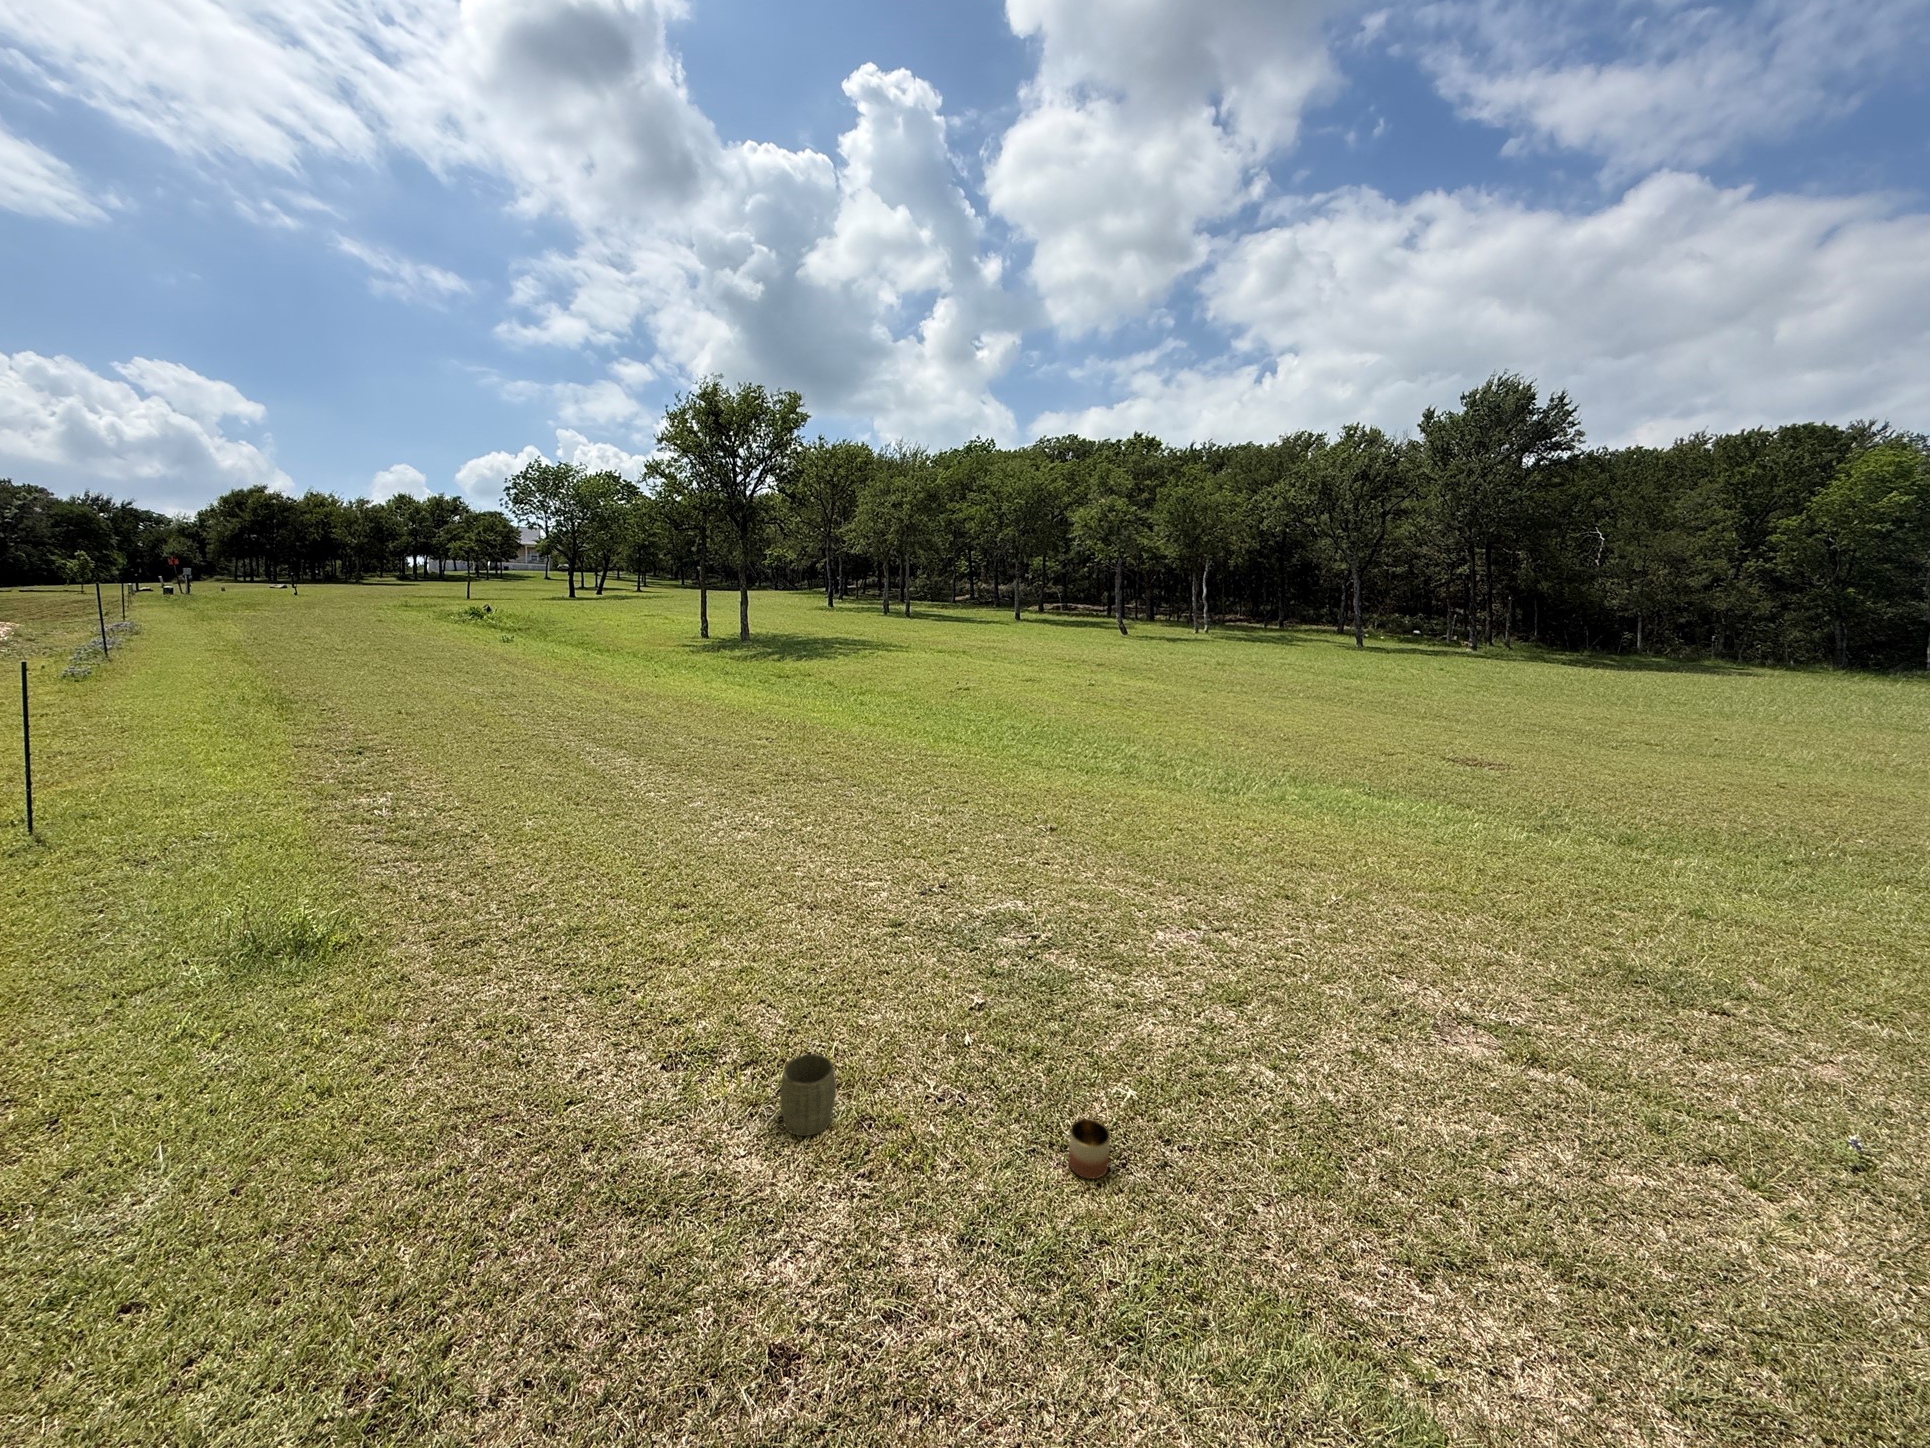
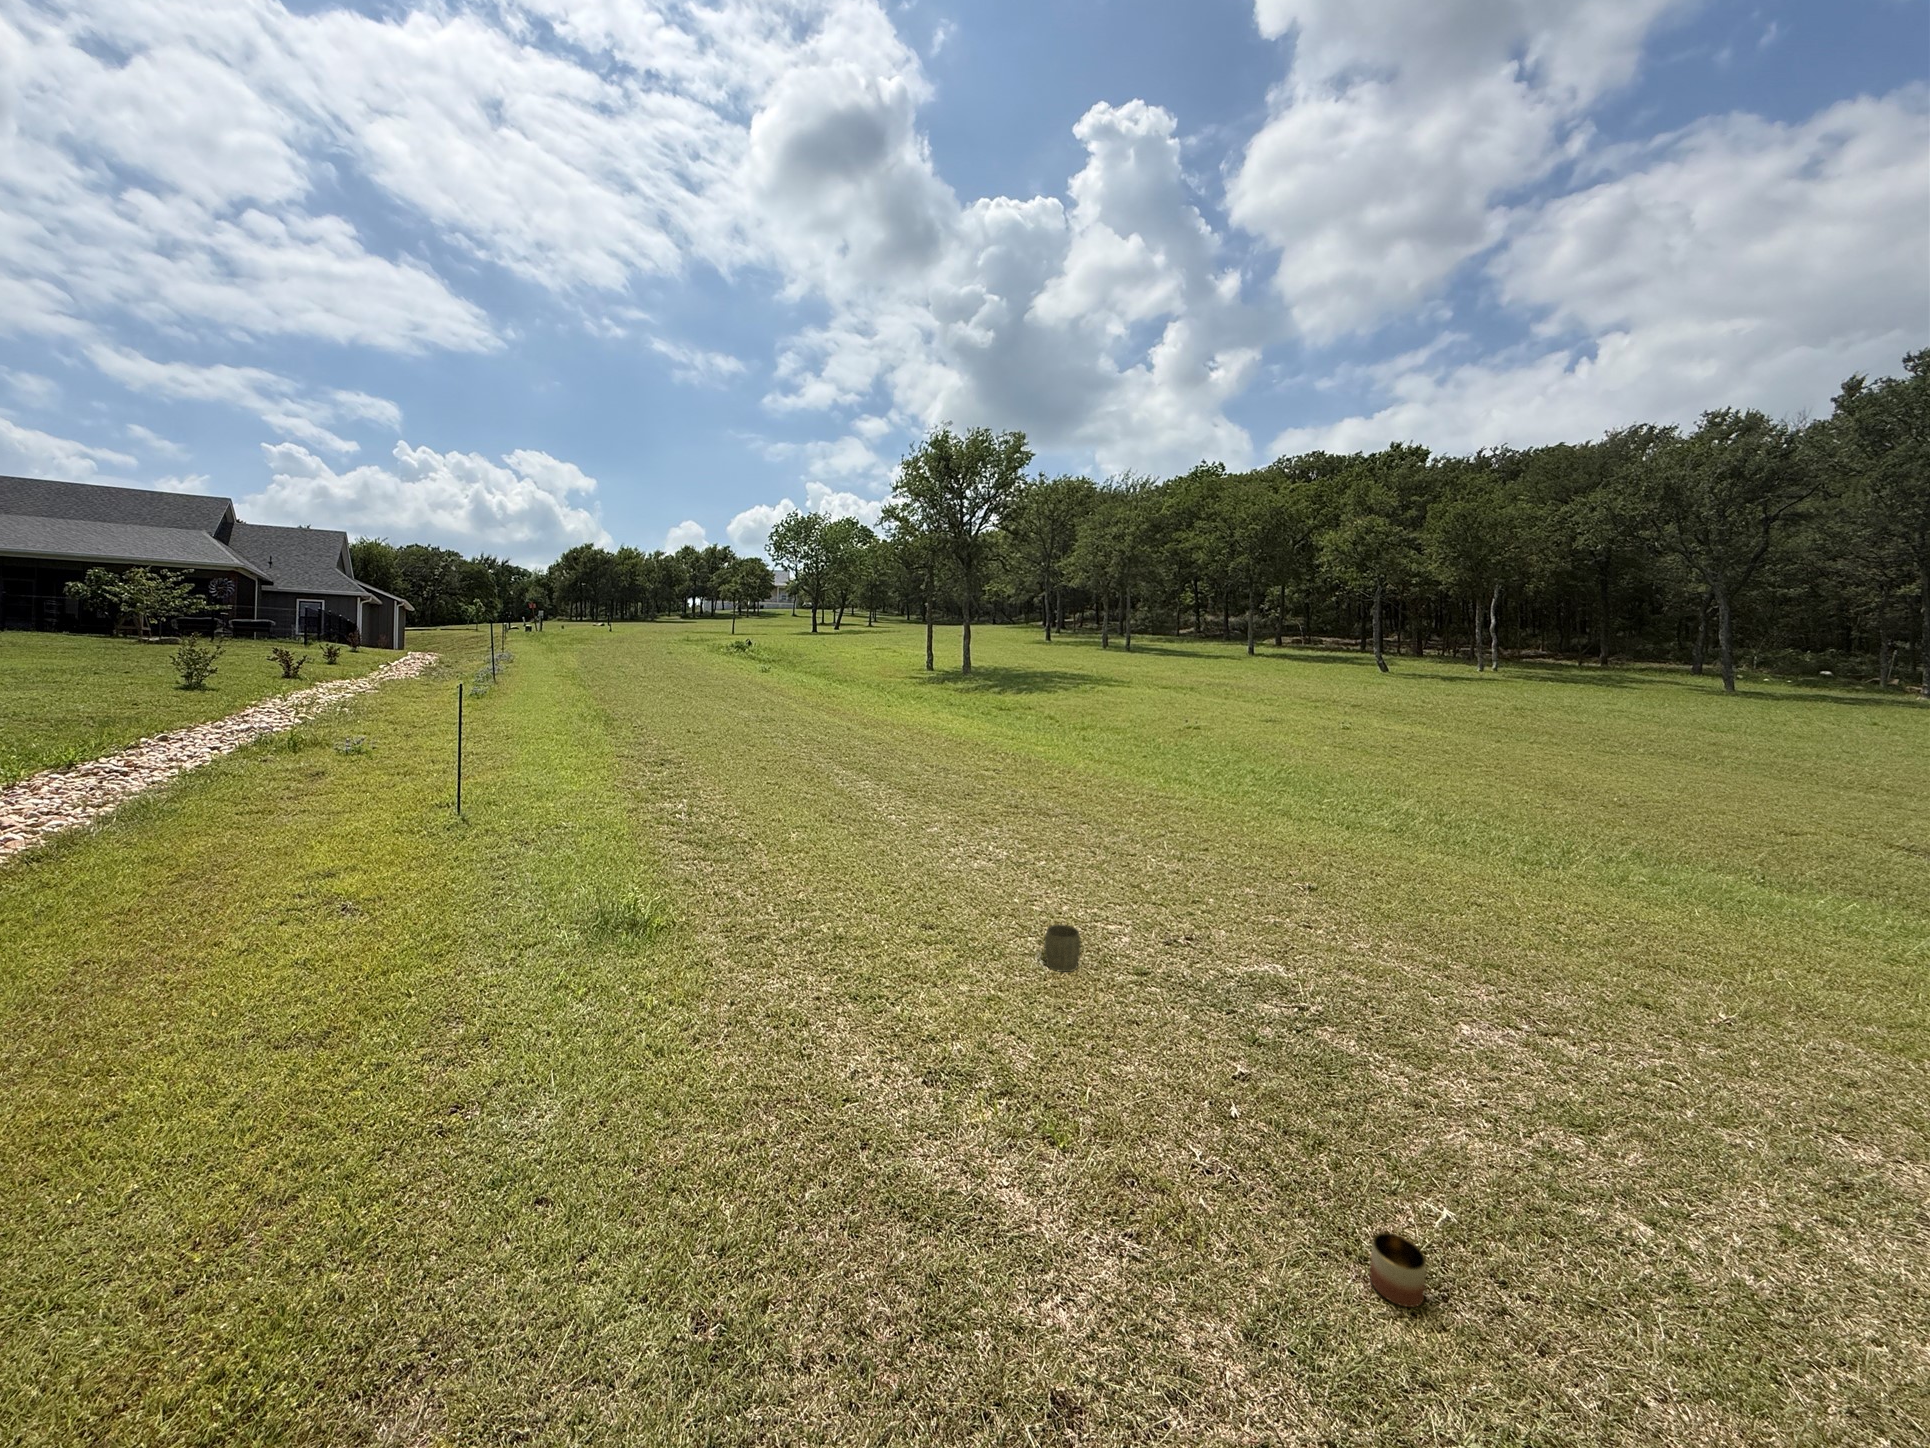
woven basket: present [780,1054,836,1136] -> present [1044,924,1081,972]

